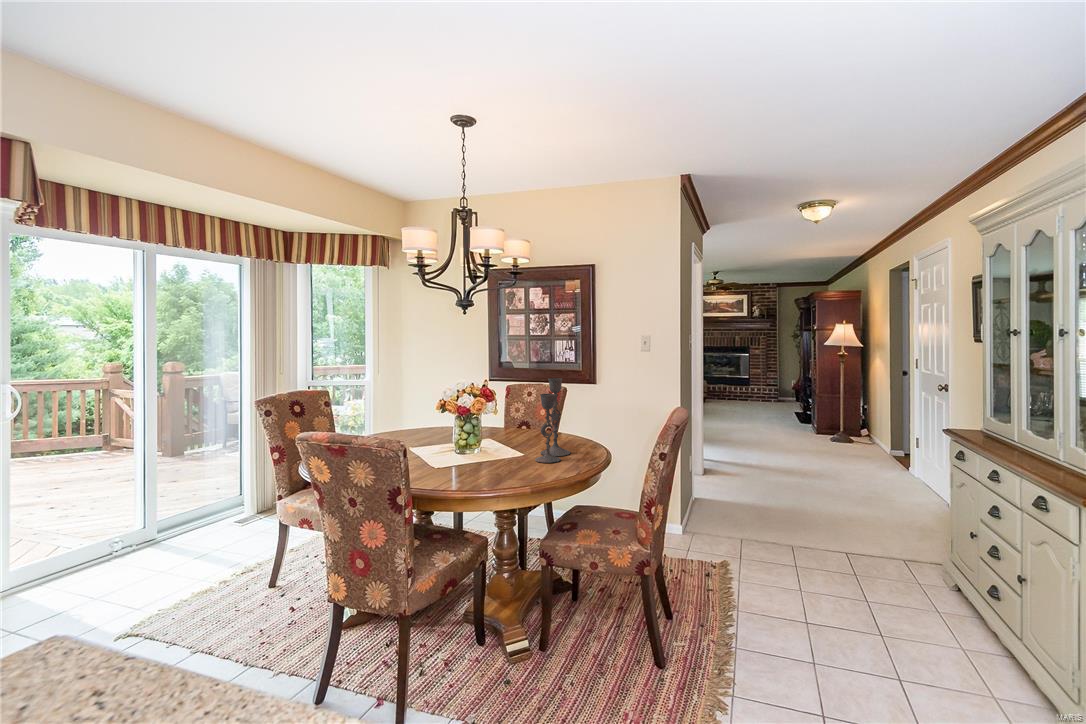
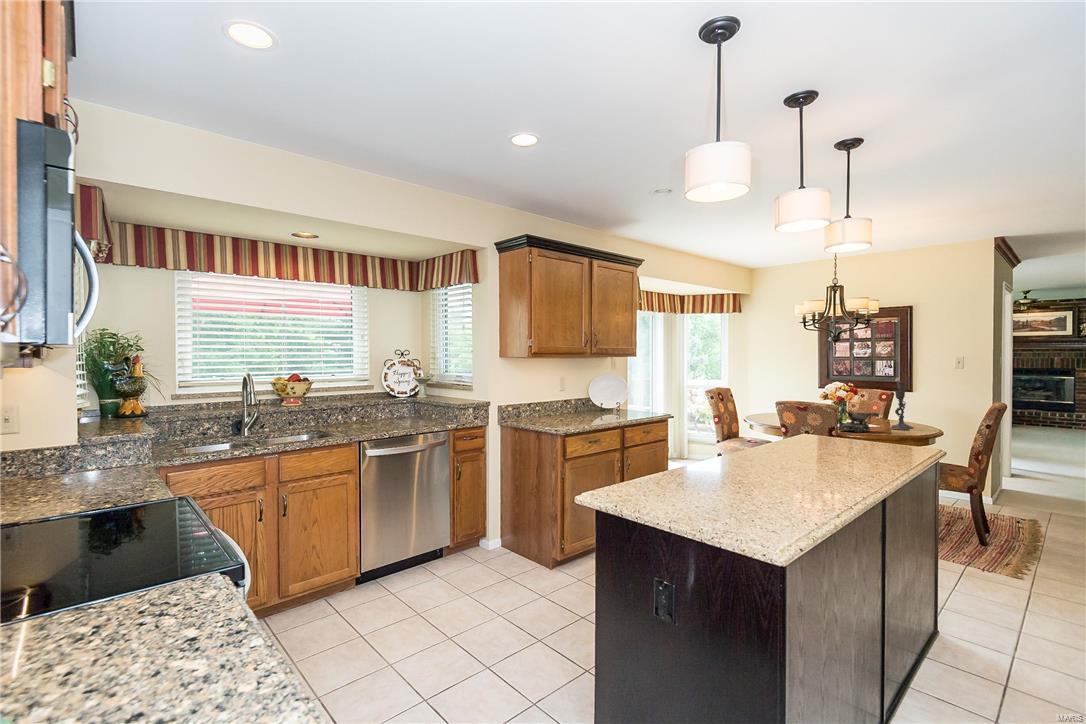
decorative bowl: none [435,419,508,480] -> present [838,401,879,432]

